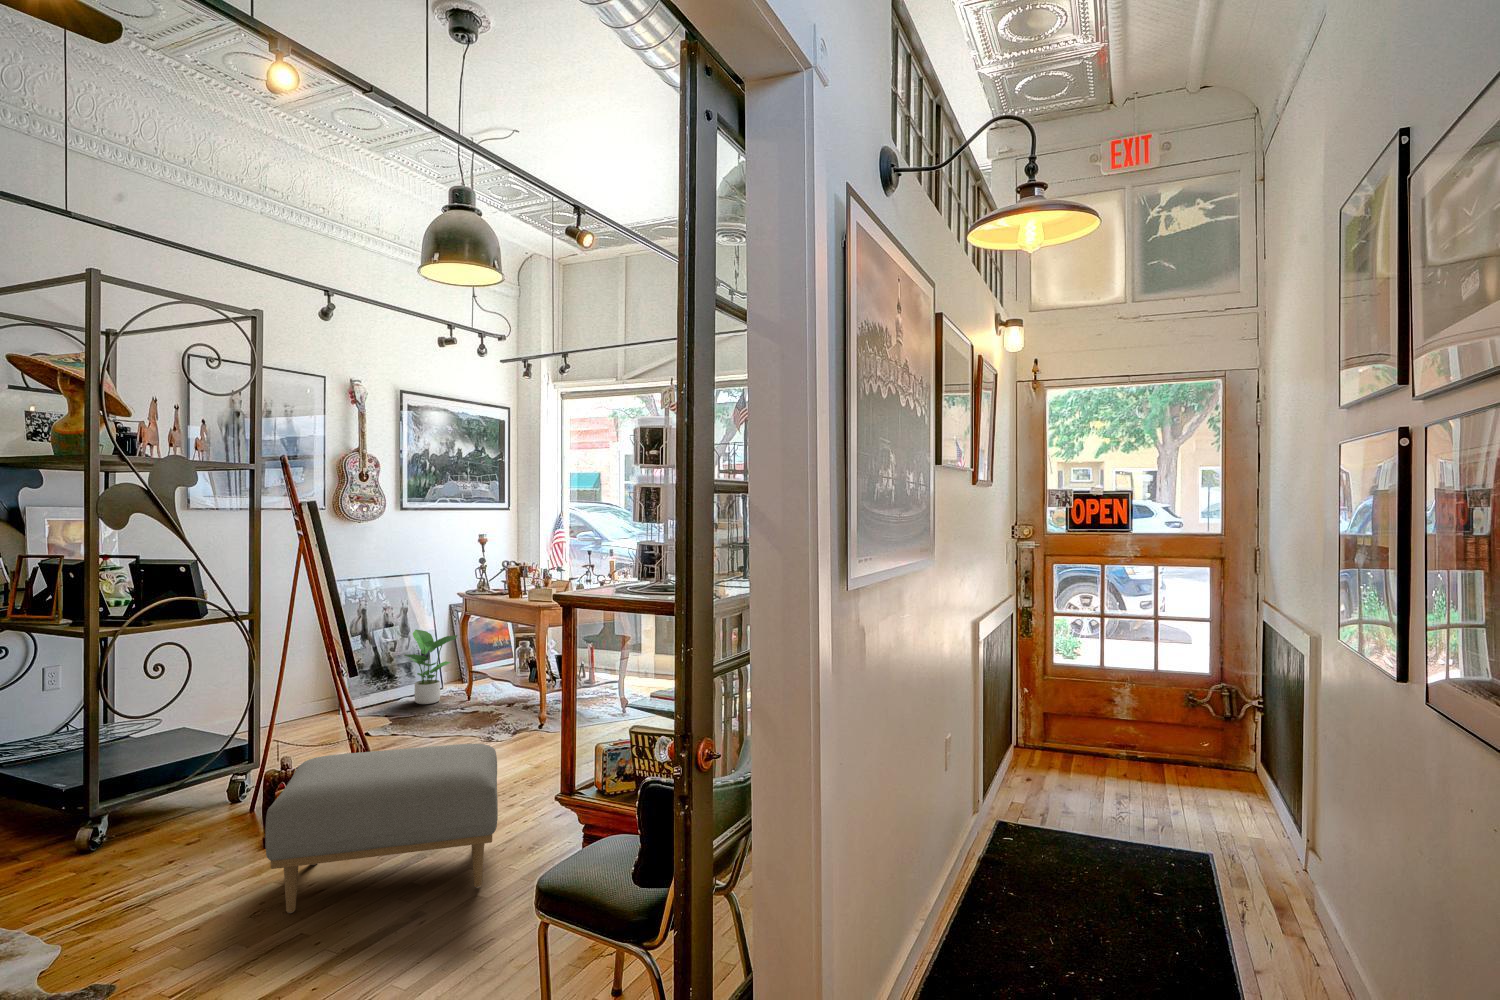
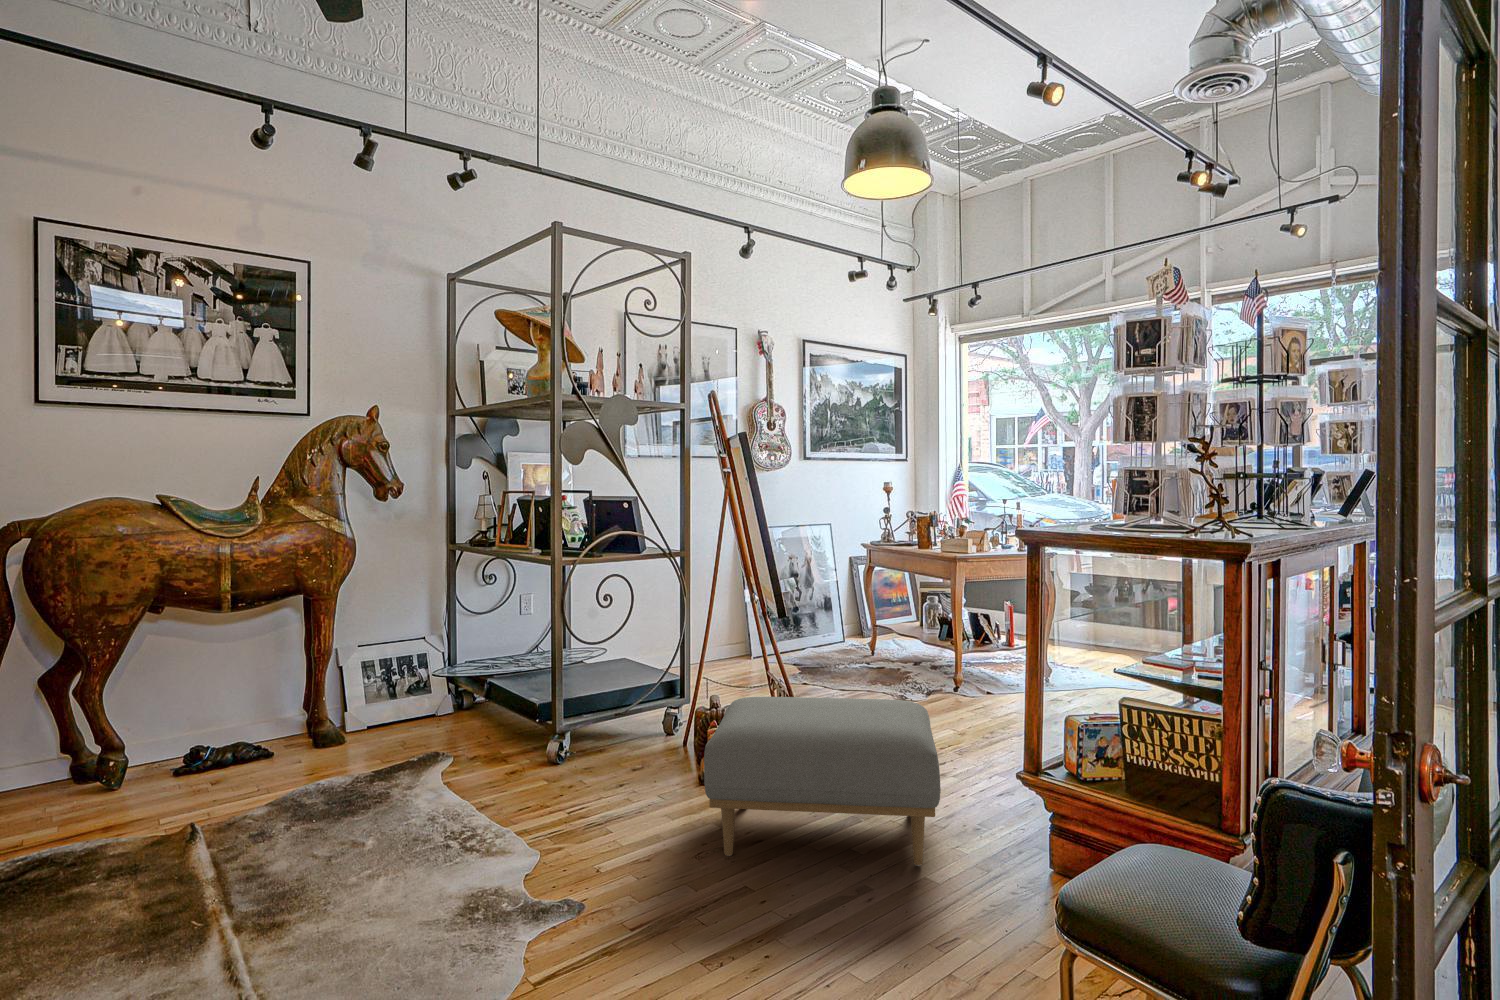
potted plant: present [404,630,457,704] -> none [811,580,863,657]

